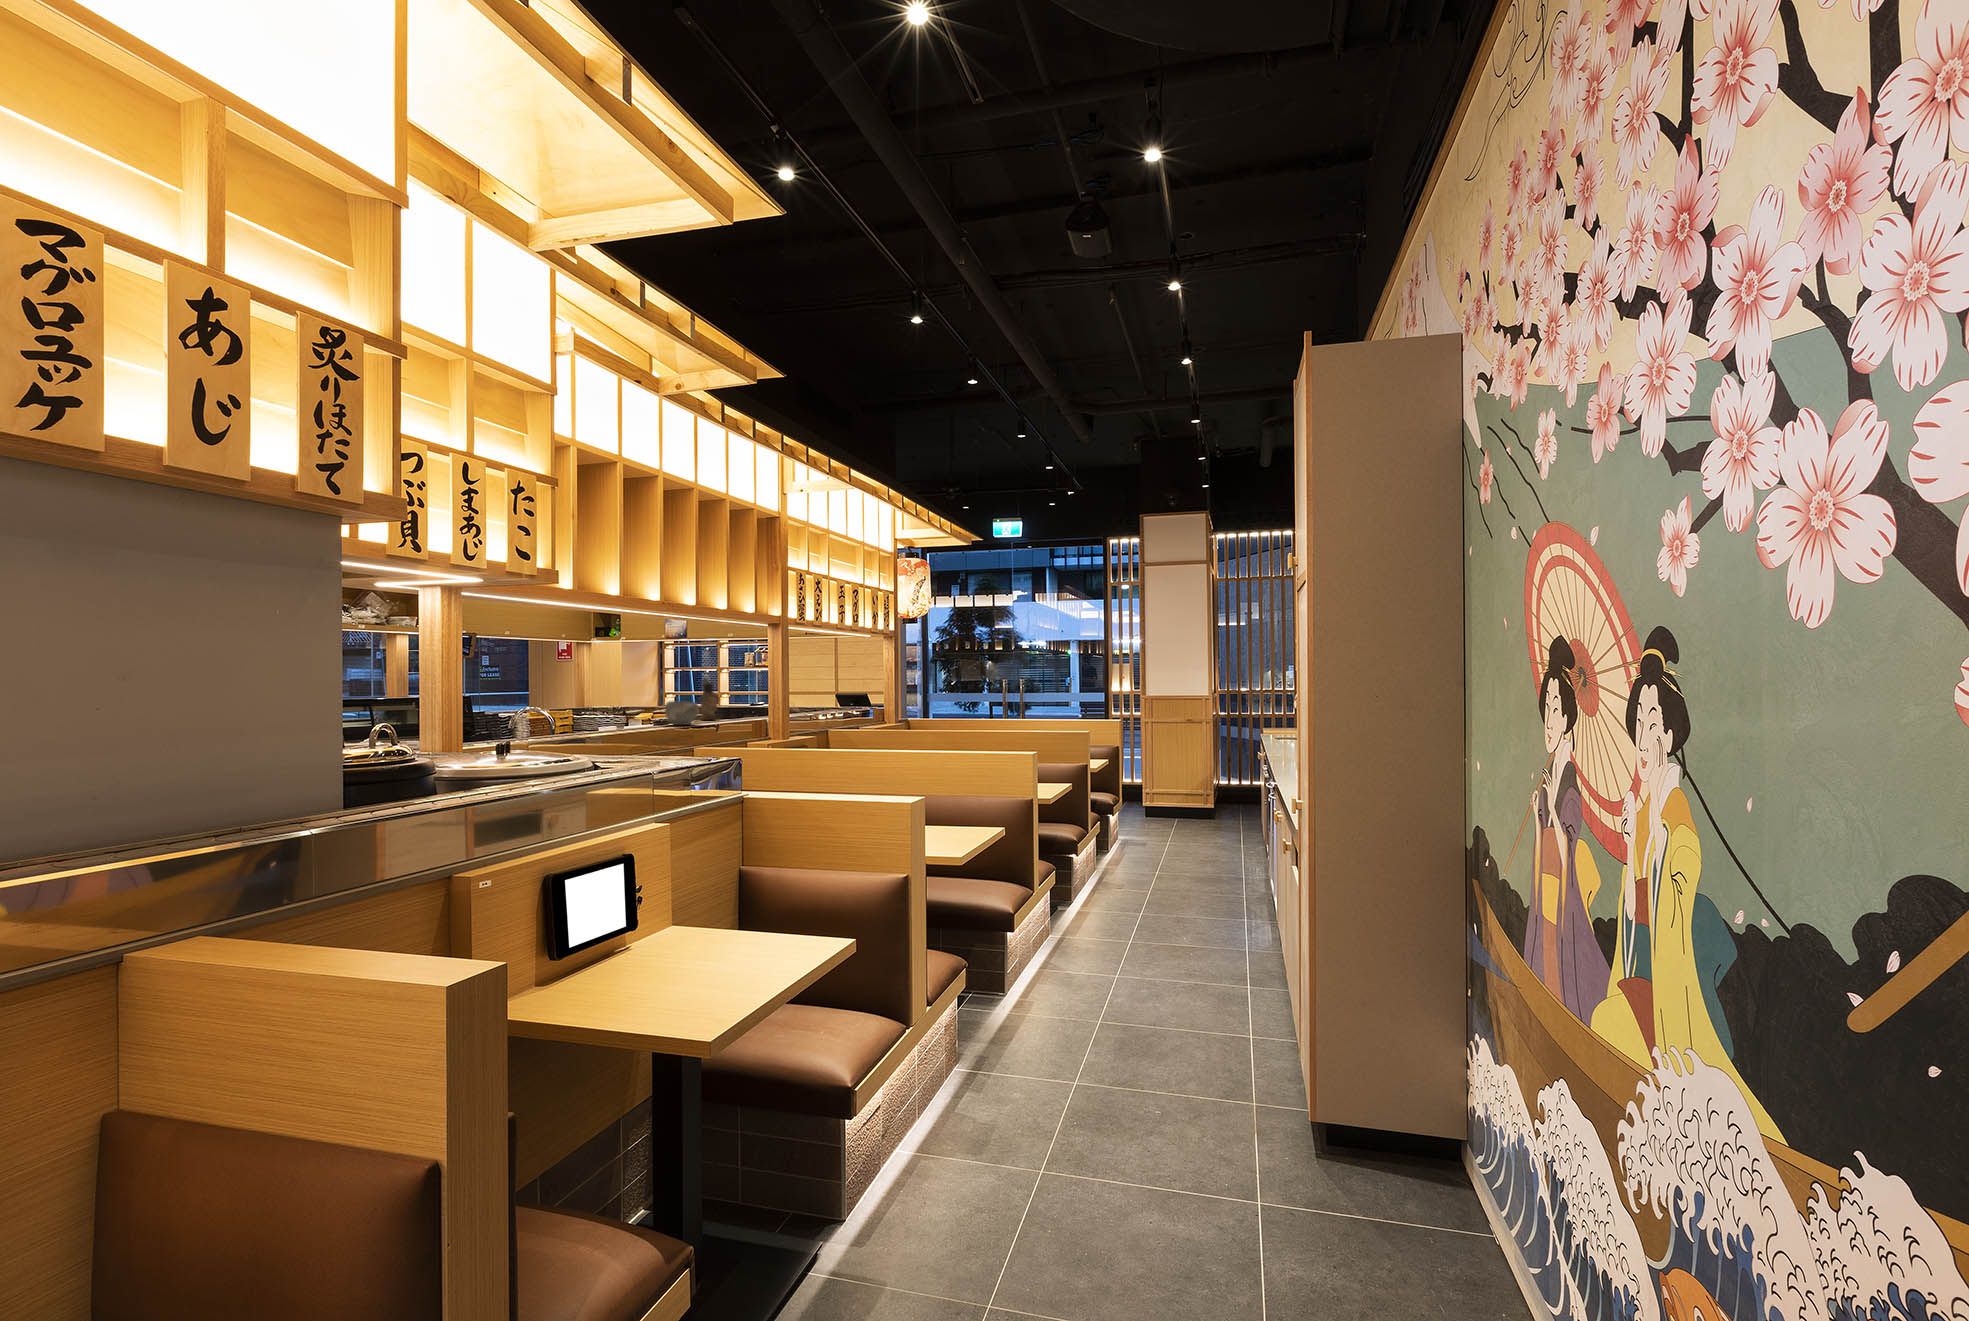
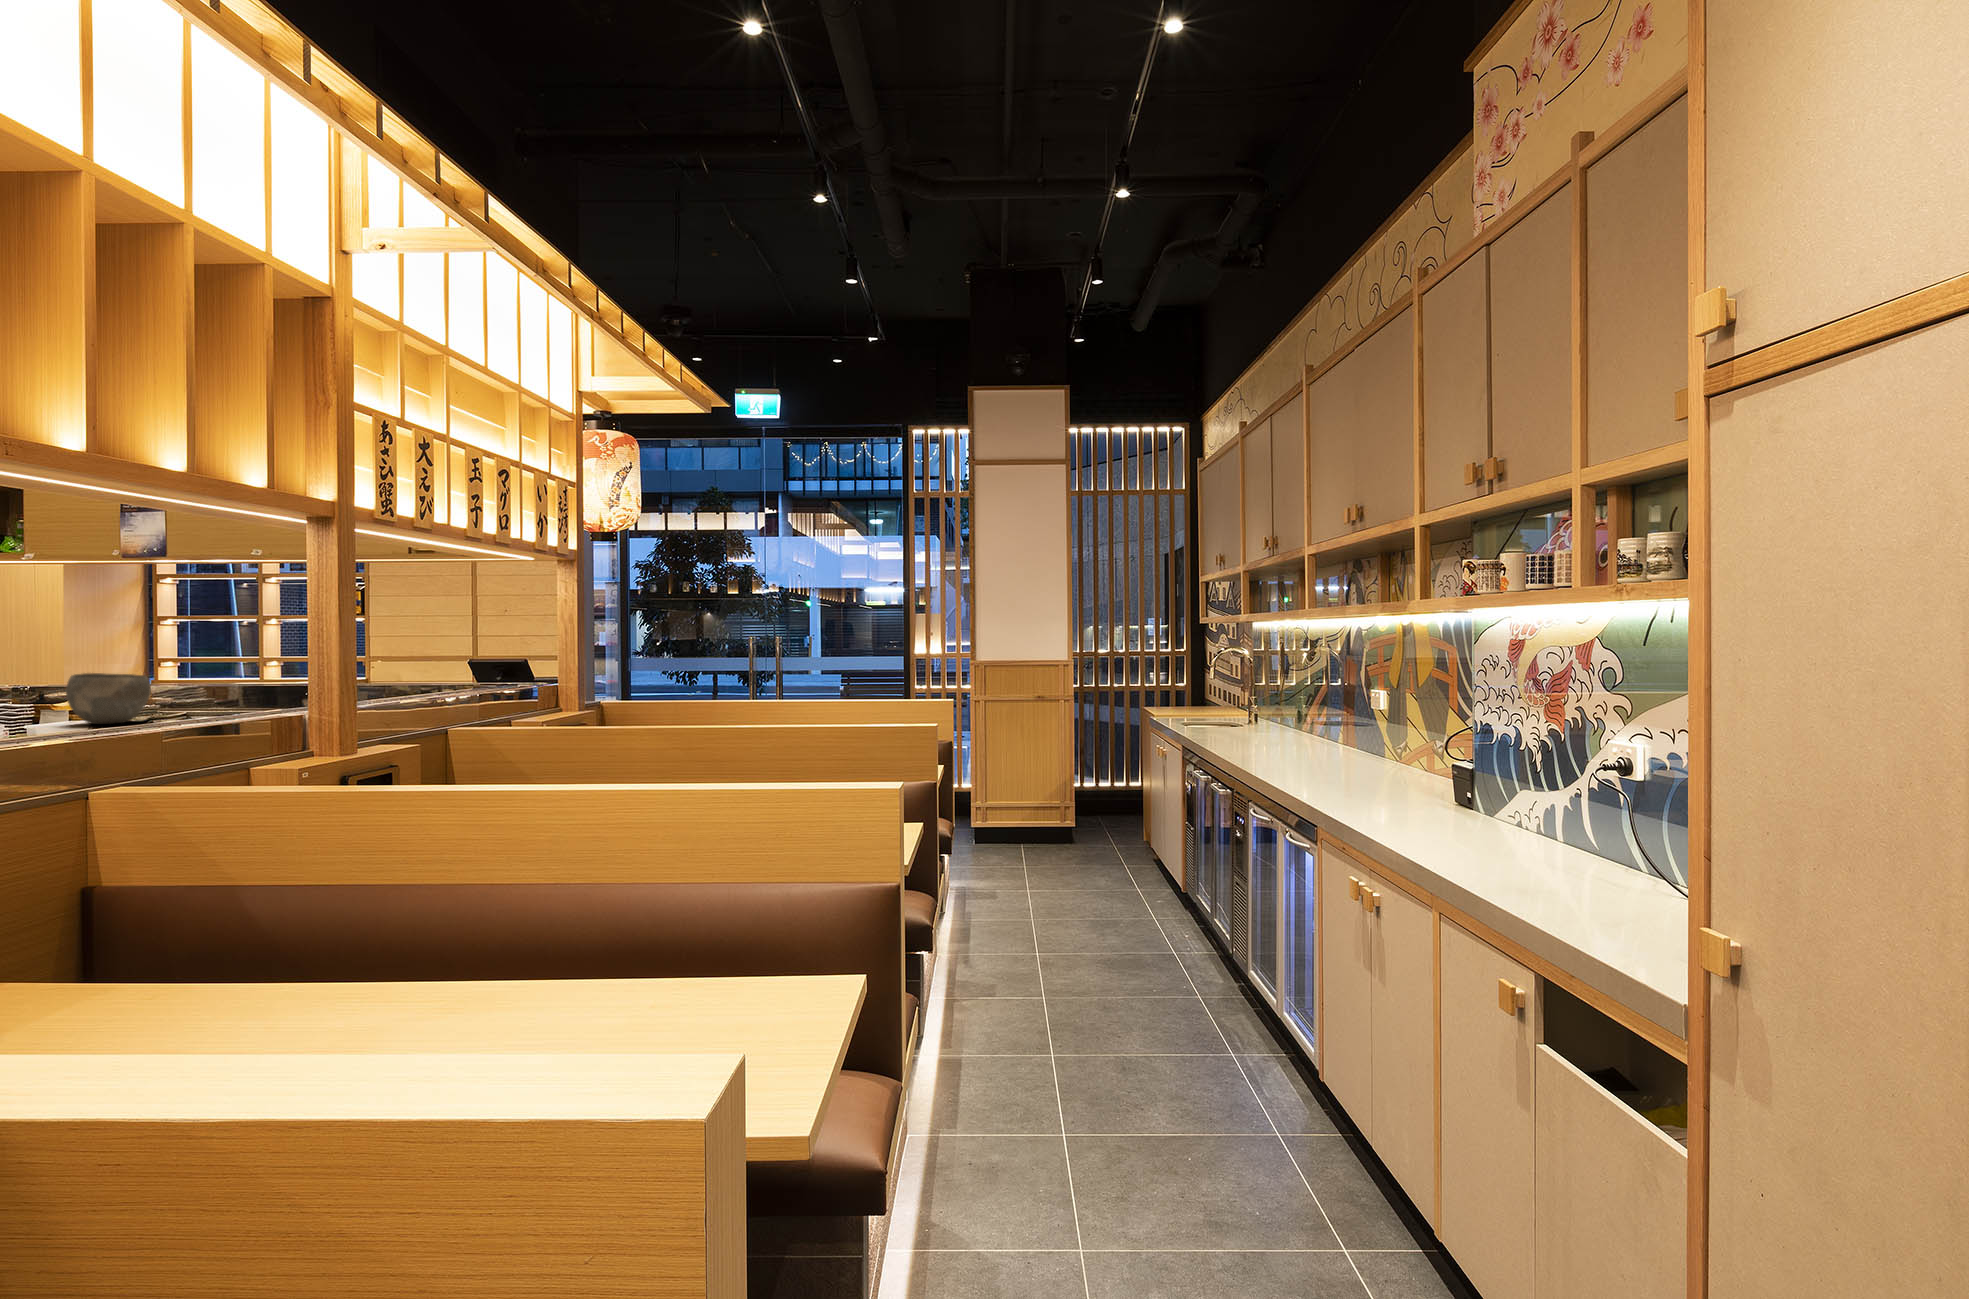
ceramic pitcher: present [700,677,720,720] -> none [166,624,211,712]

